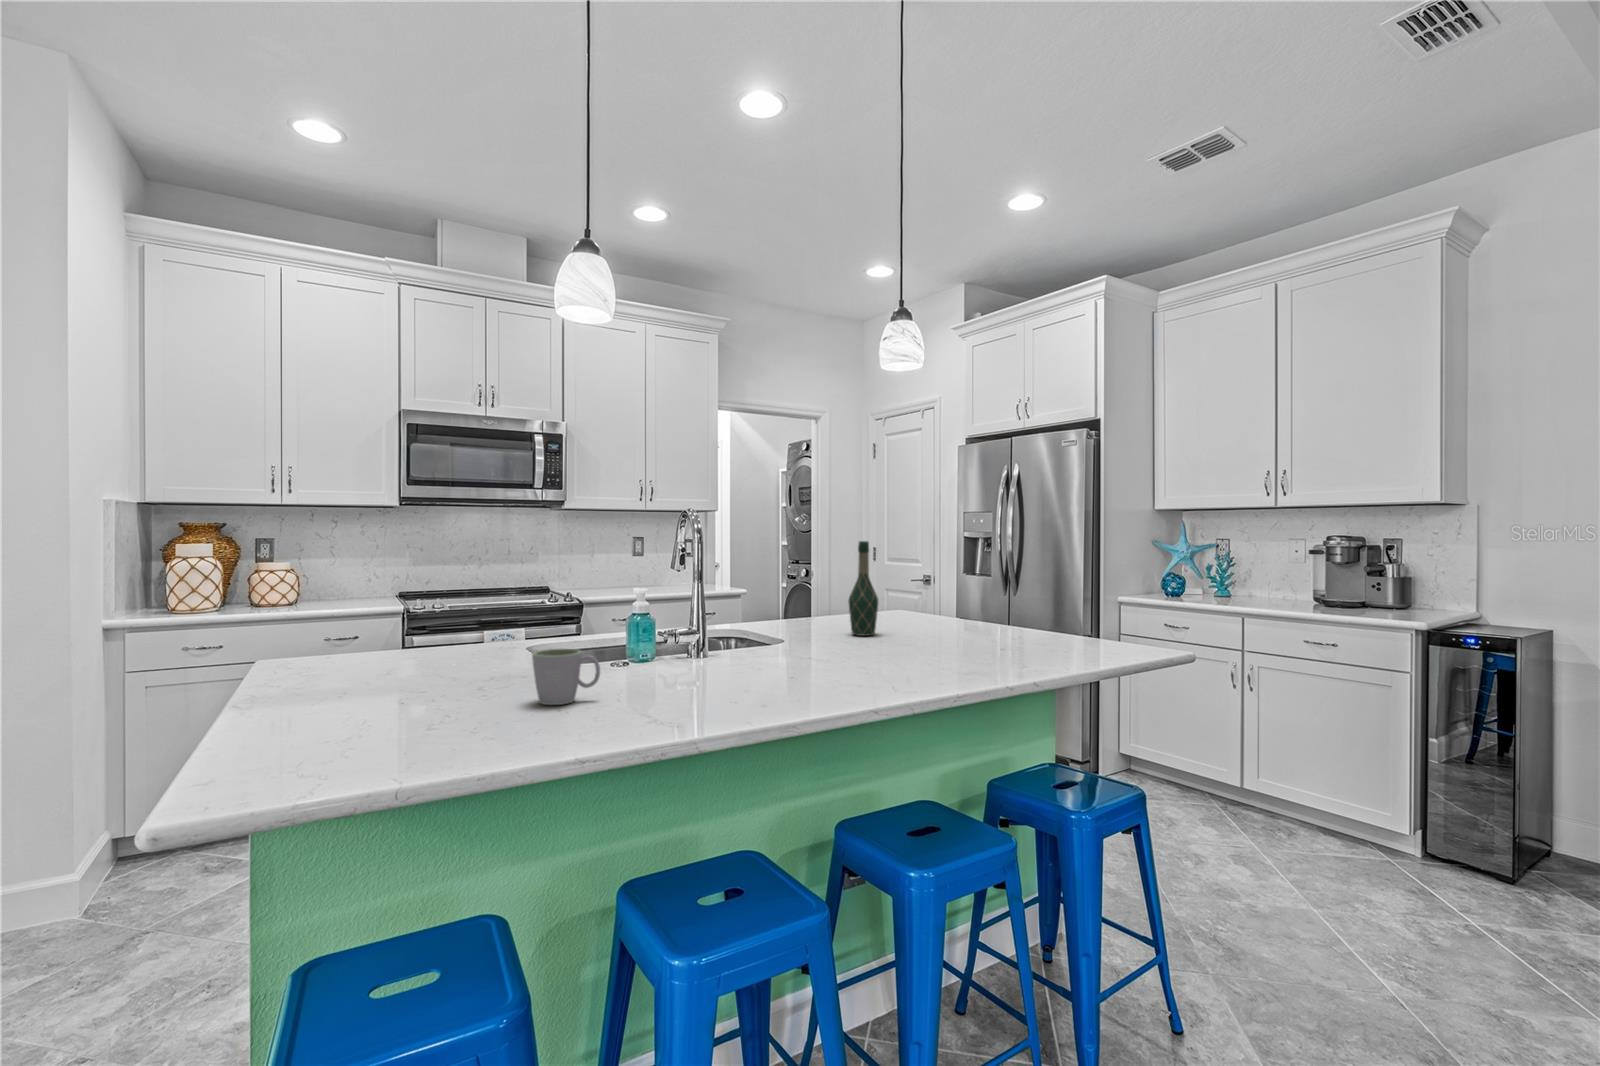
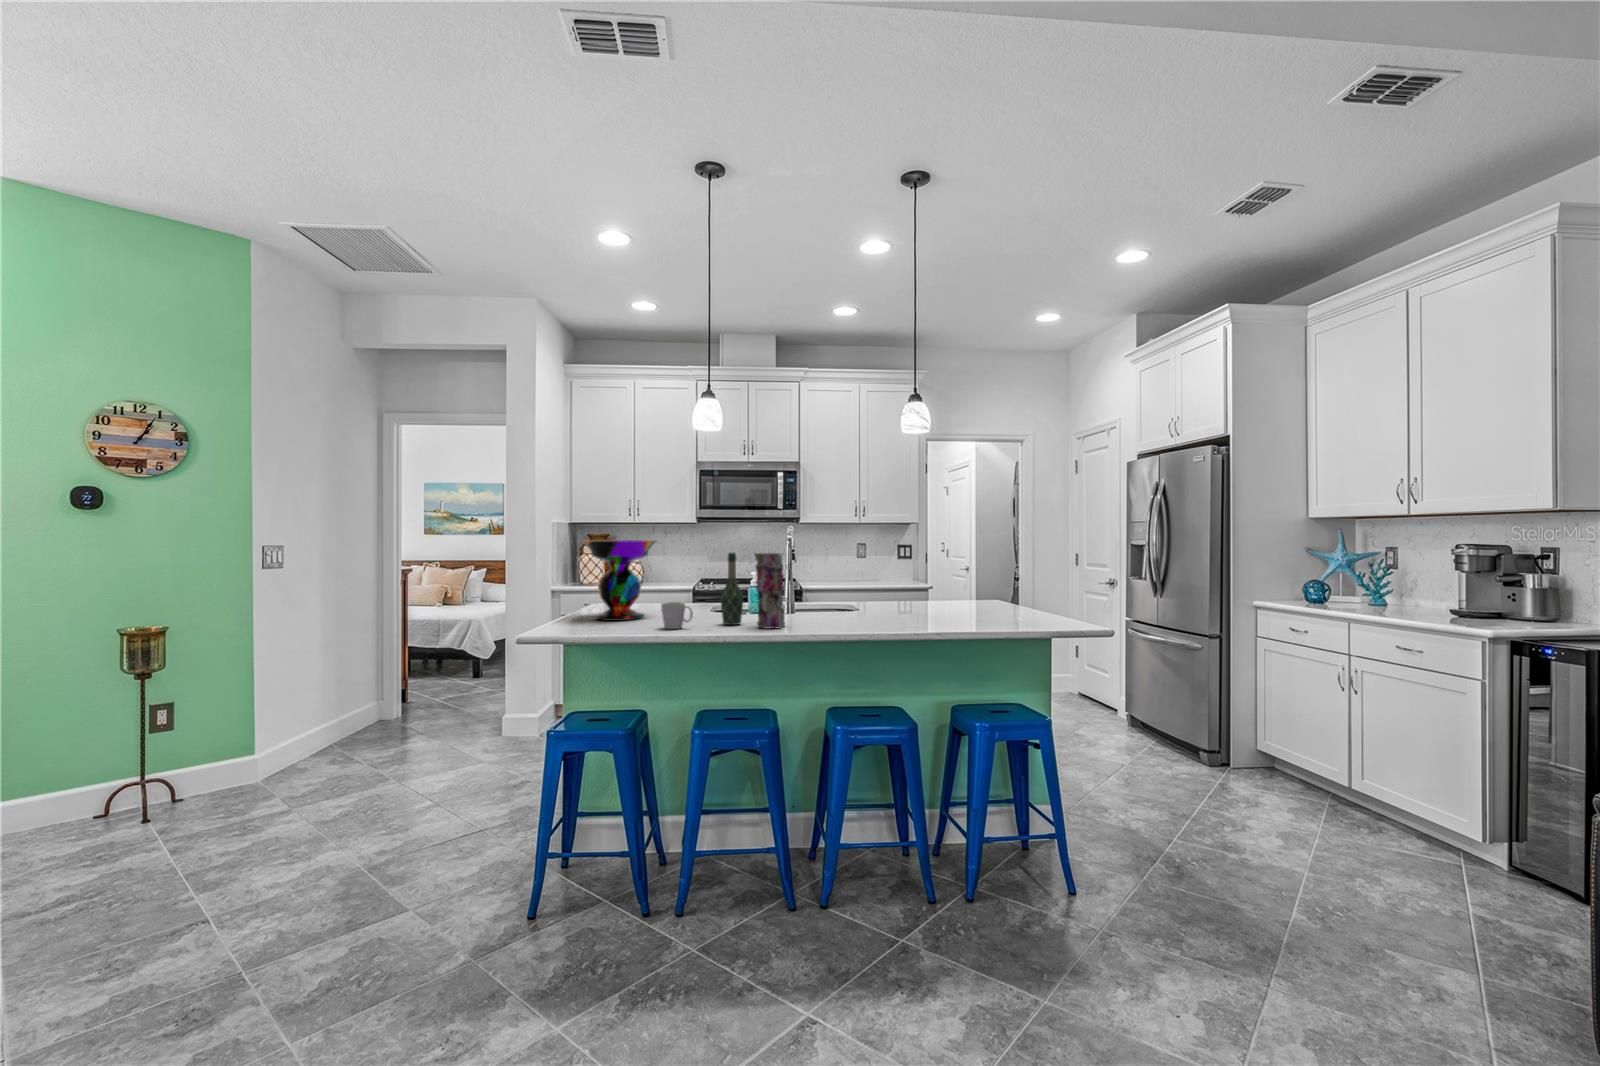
decorative bowl: none [300,528,469,695] -> present [583,540,655,621]
wine bottle: present [848,541,878,636] -> present [720,553,743,625]
vase: none [706,549,759,686] -> present [755,553,785,629]

